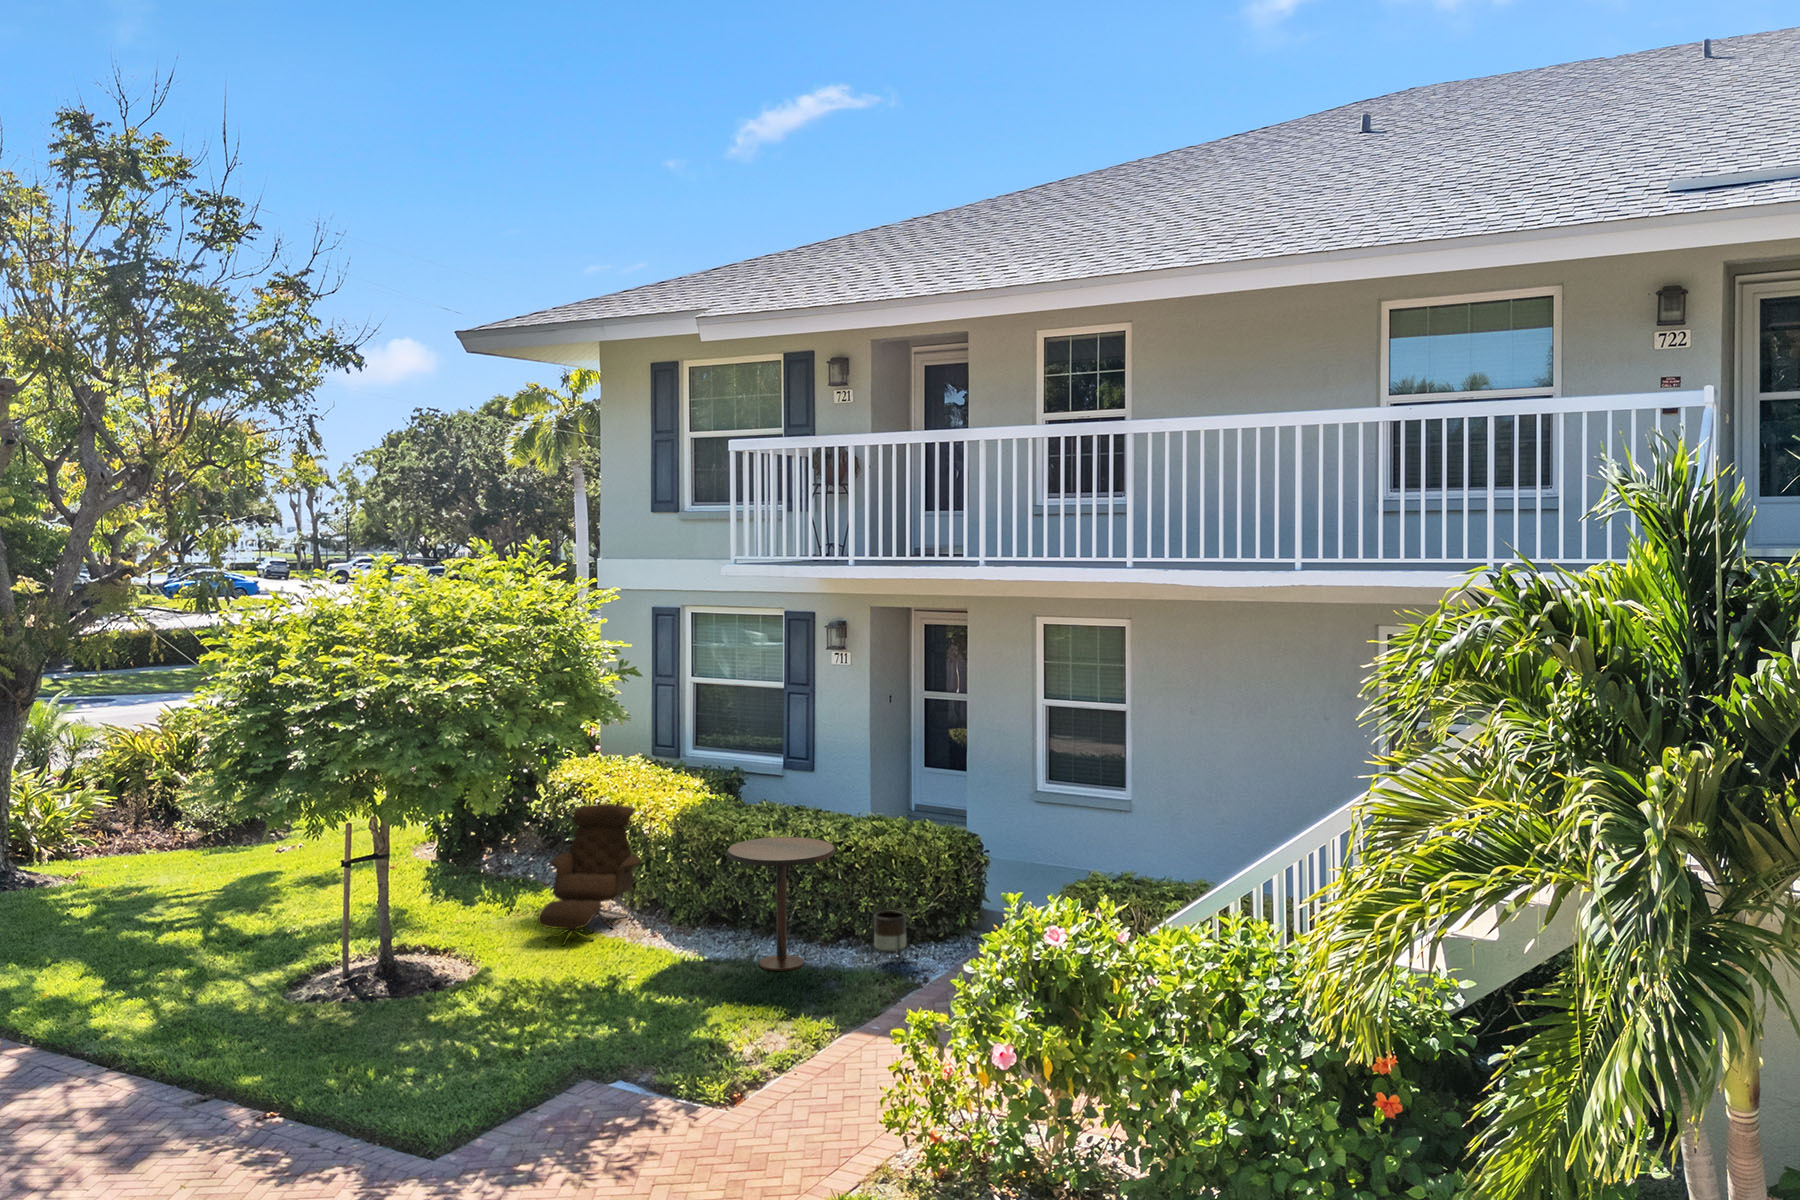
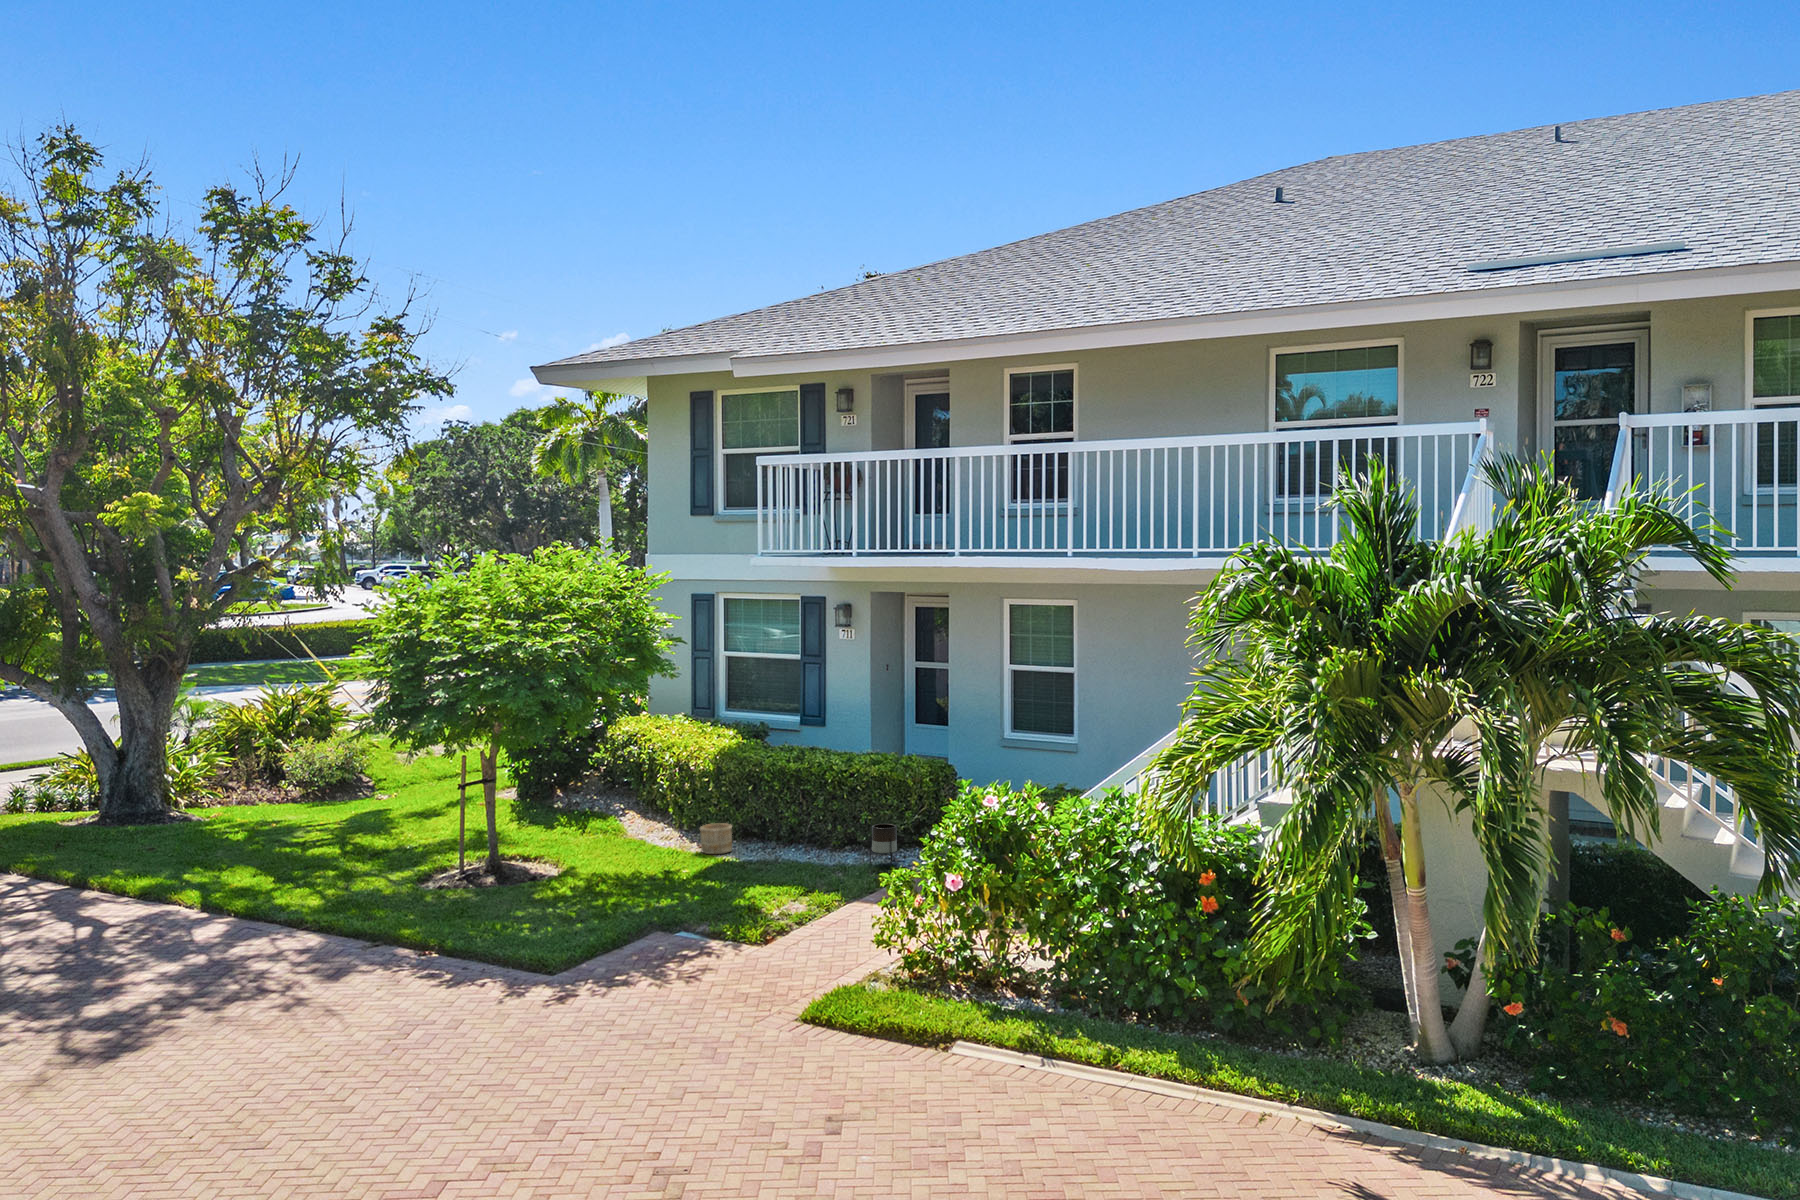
lounge chair: present [538,804,640,946] -> none [608,749,688,855]
pedestal table: present [726,837,836,971] -> none [757,768,842,869]
wooden bucket: none [654,903,696,946] -> present [700,823,732,854]

